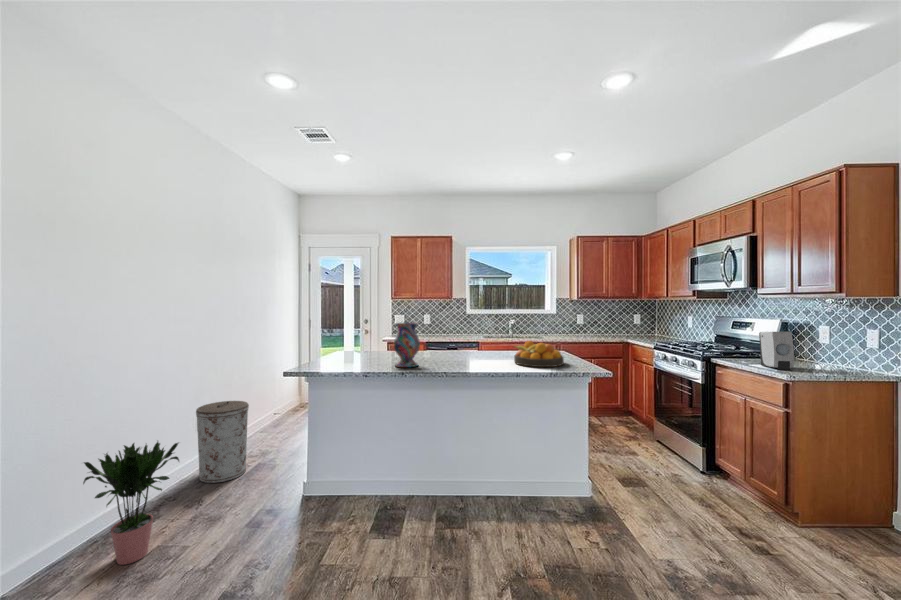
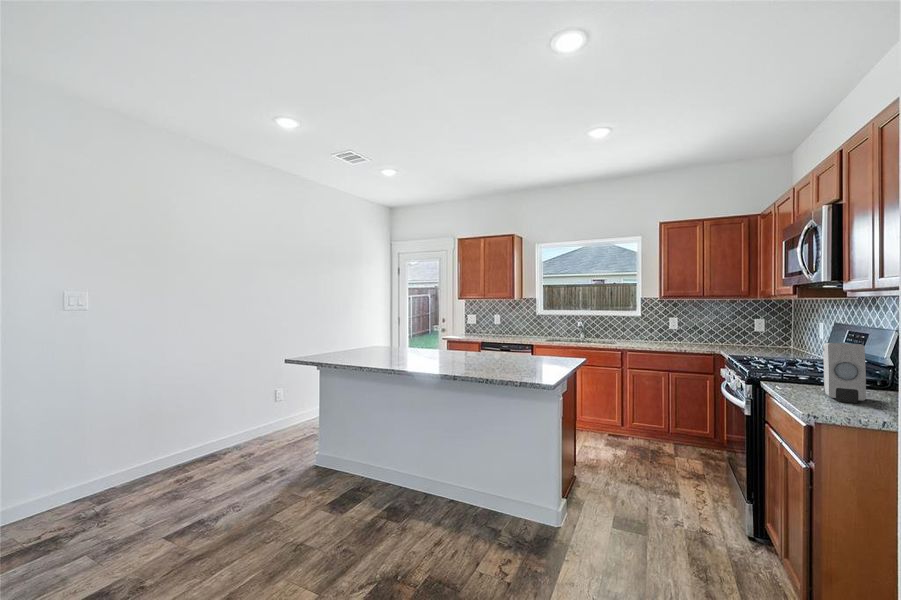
vase: present [394,322,420,367] -> none [373,319,398,361]
fruit bowl: present [514,341,564,367] -> none [487,342,541,371]
trash can: present [196,401,249,483] -> none [257,381,297,445]
potted plant: present [83,442,179,565] -> none [147,395,216,486]

